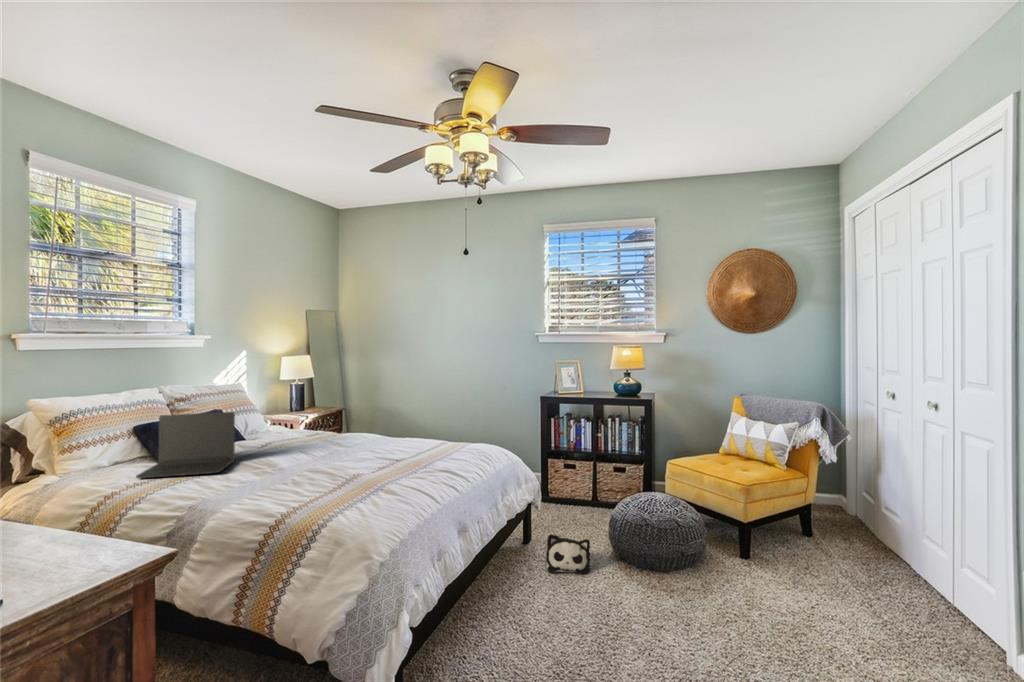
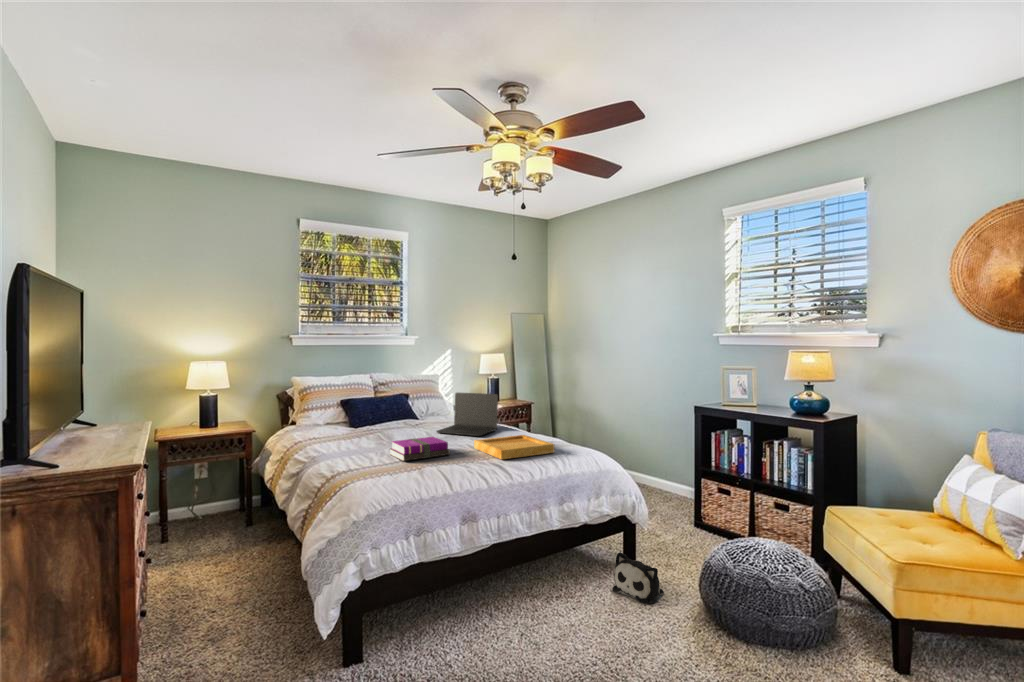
laptop: present [136,412,235,478] -> present [437,393,498,436]
tray: none [391,438,480,464] -> present [474,435,555,459]
notebook: none [308,453,385,485] -> present [390,437,450,461]

